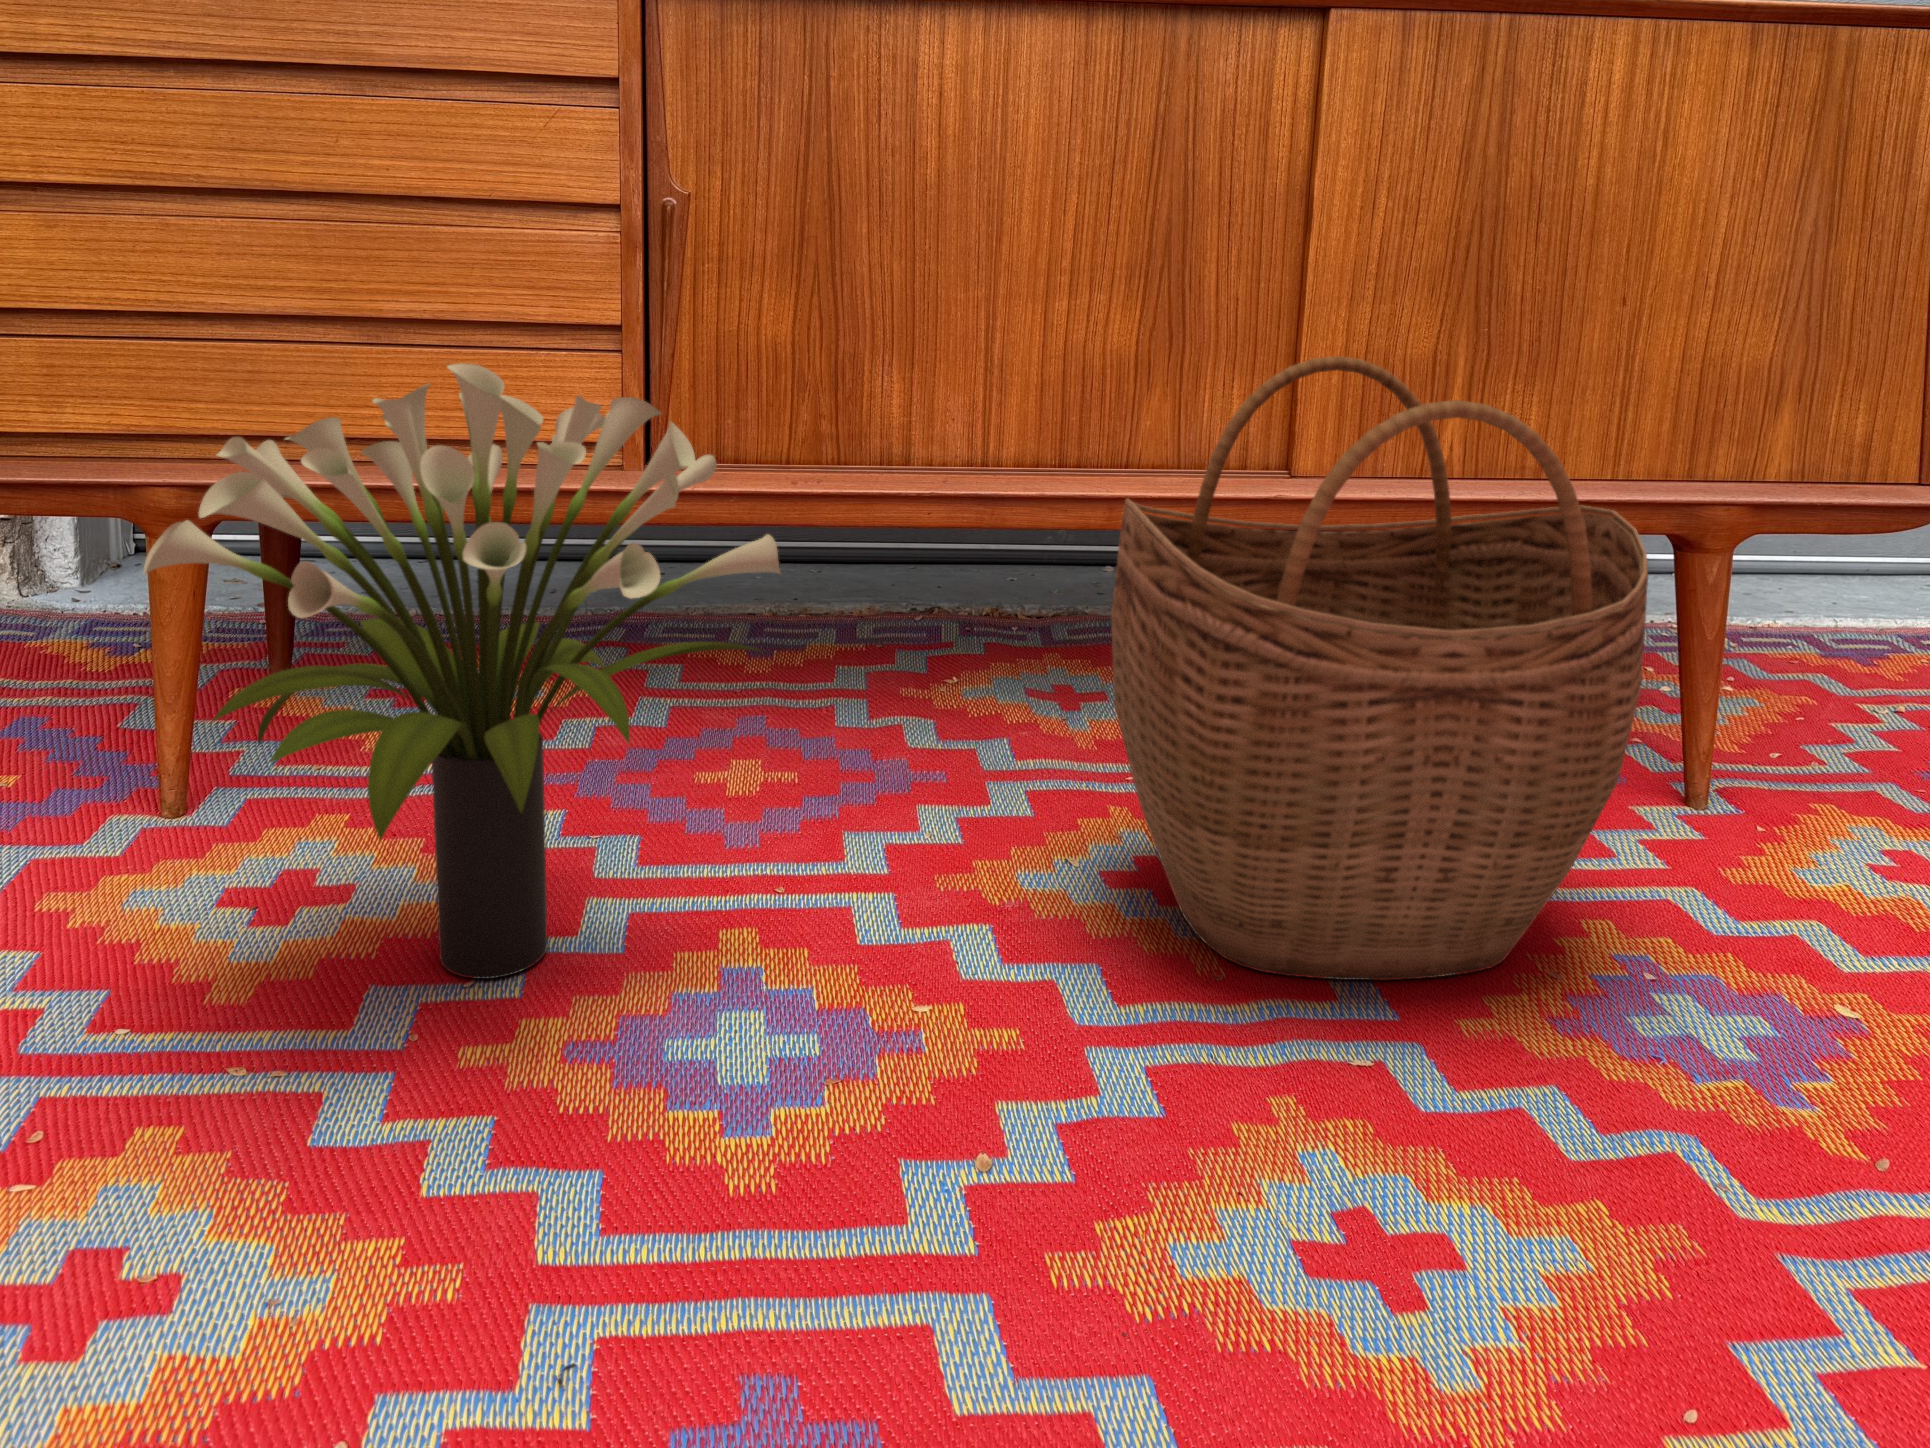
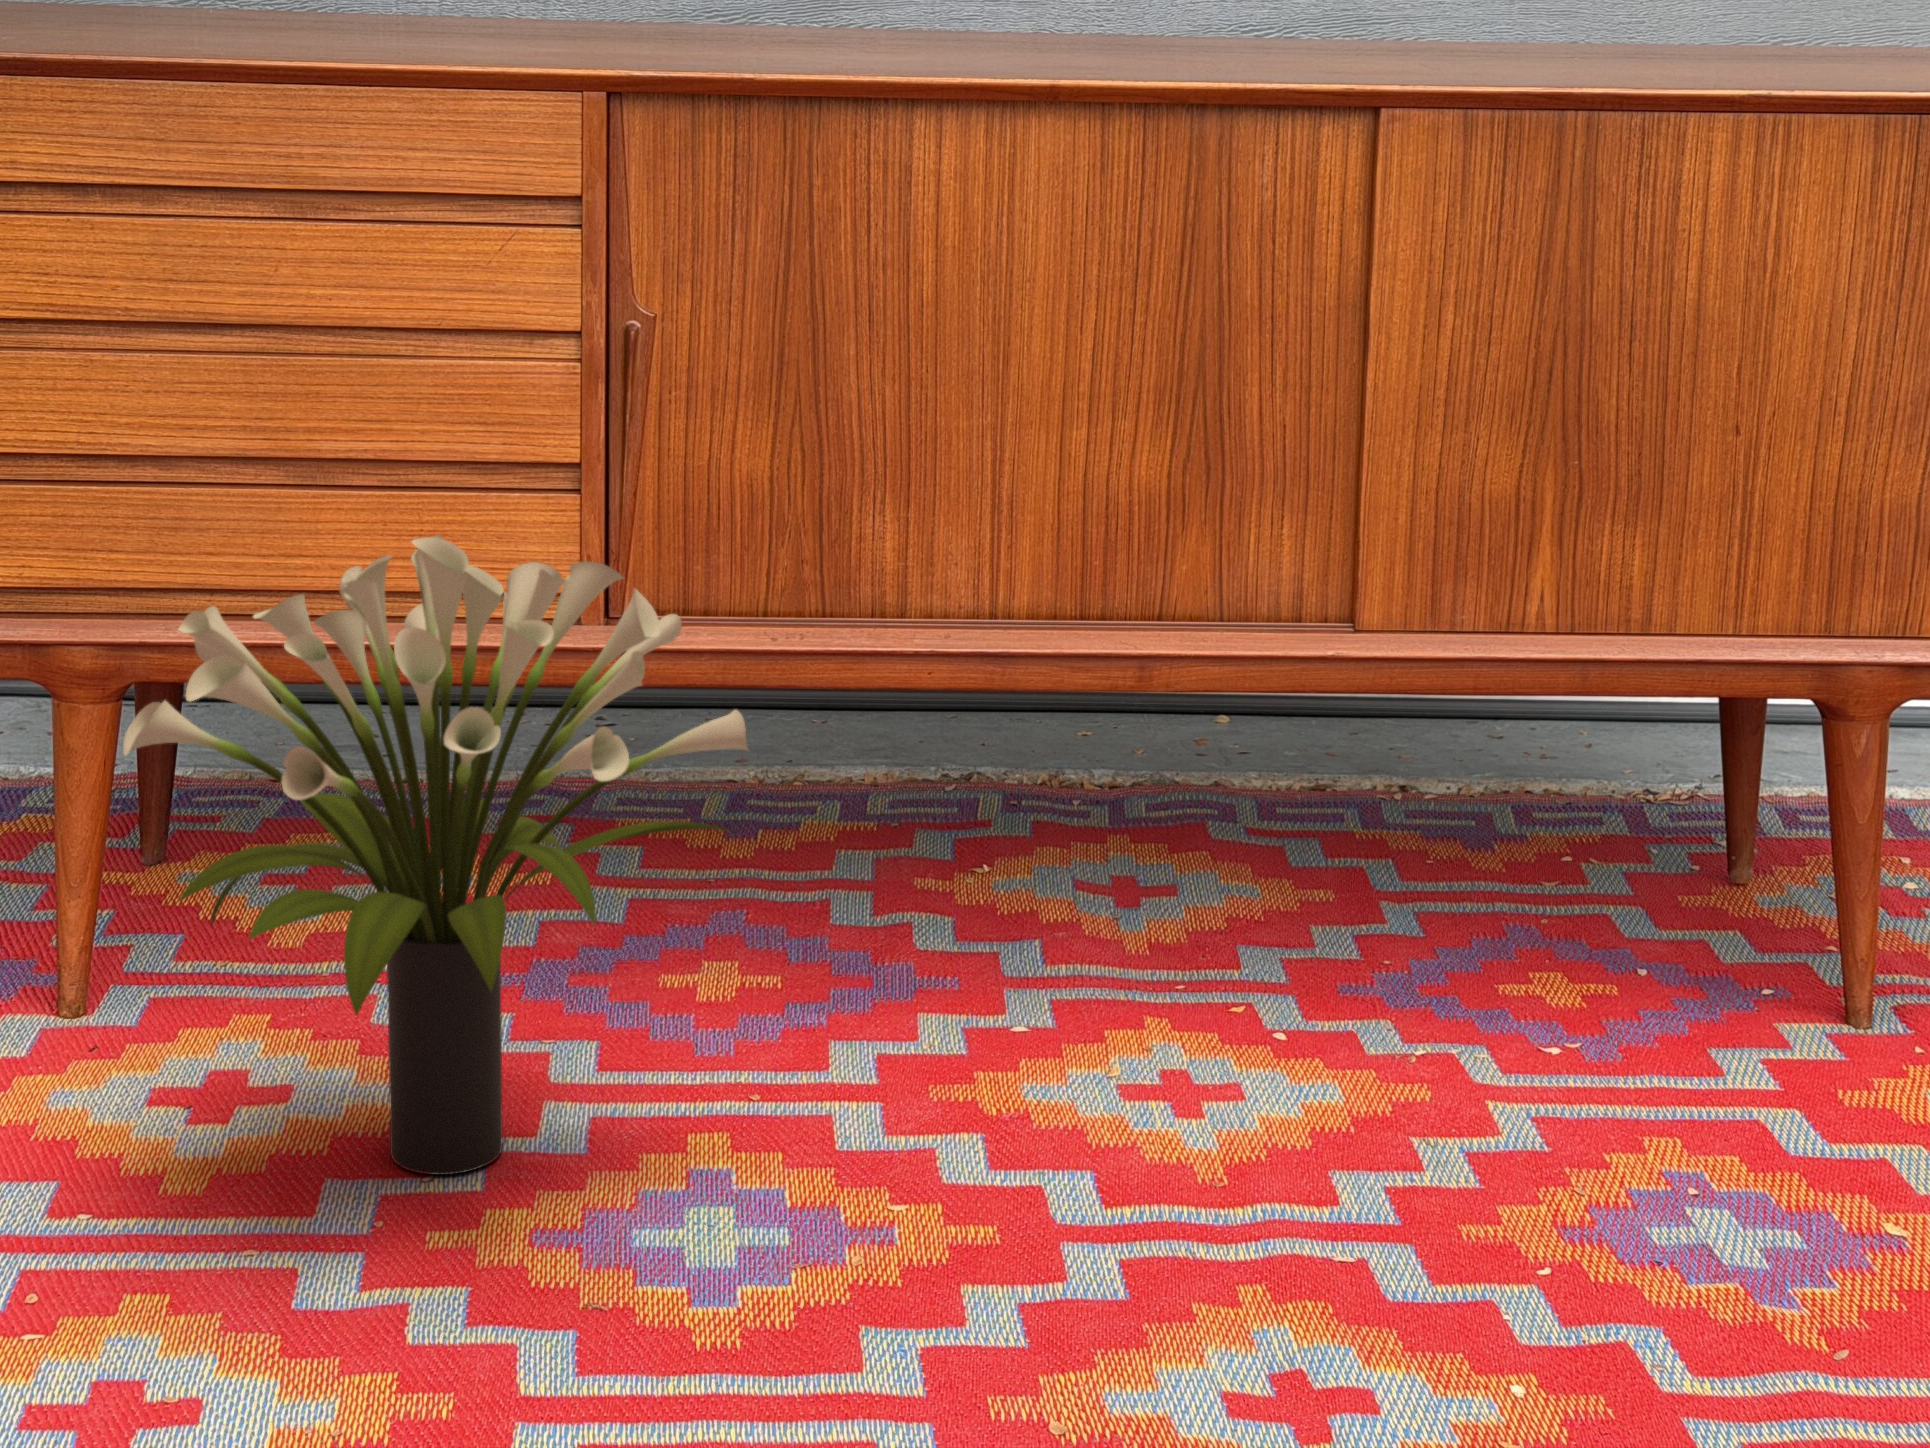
woven basket: present [1111,356,1648,980] -> none [1115,500,1681,1191]

